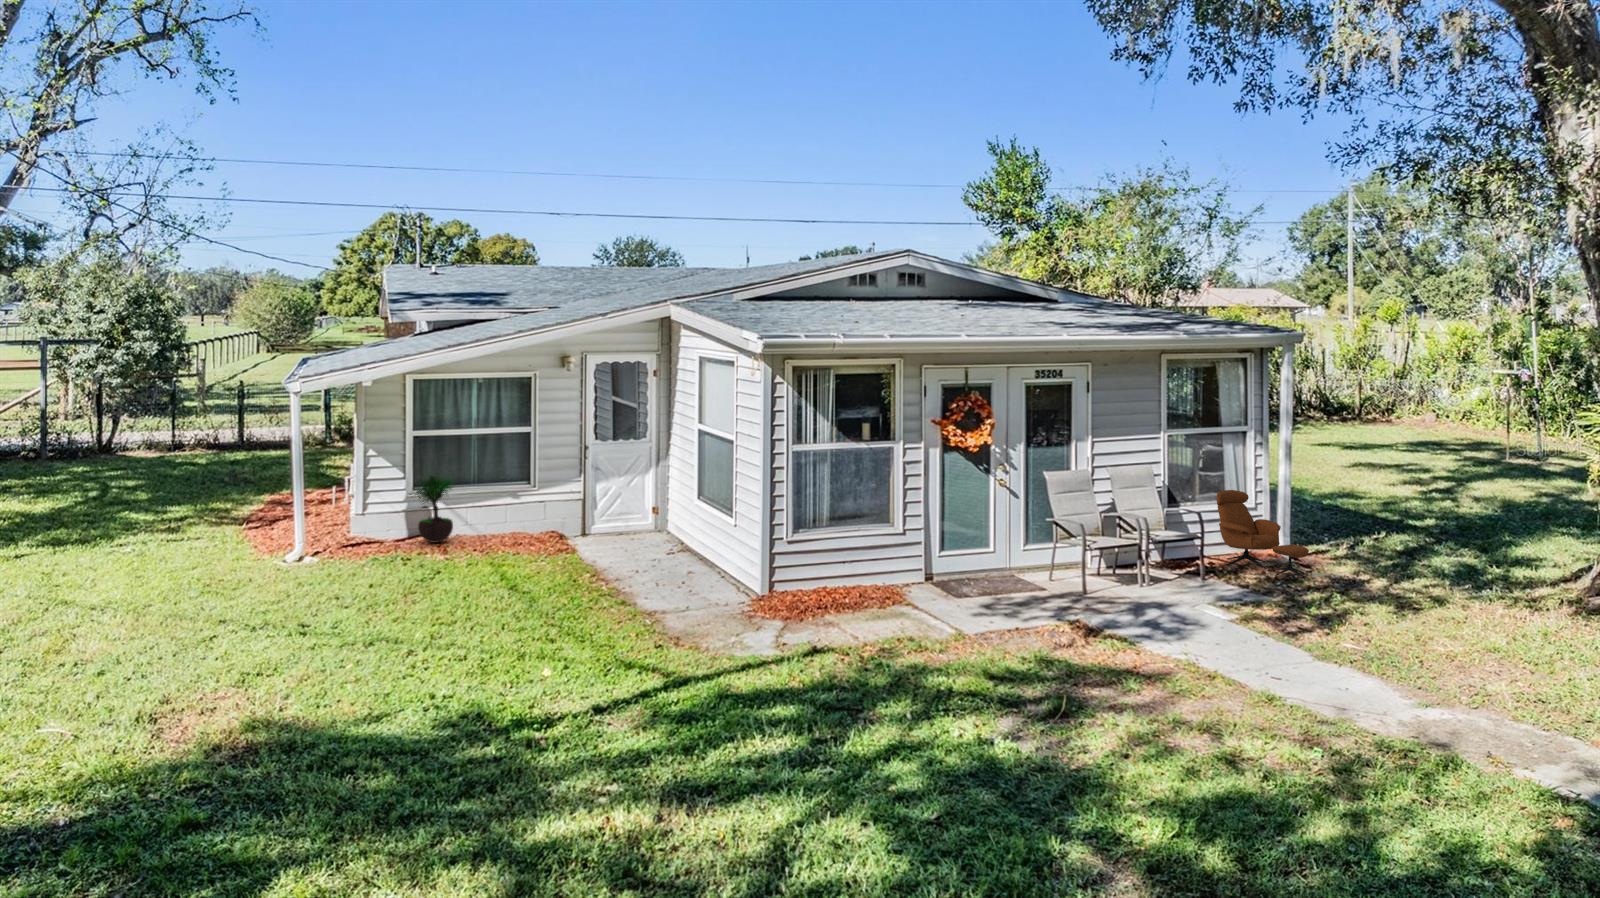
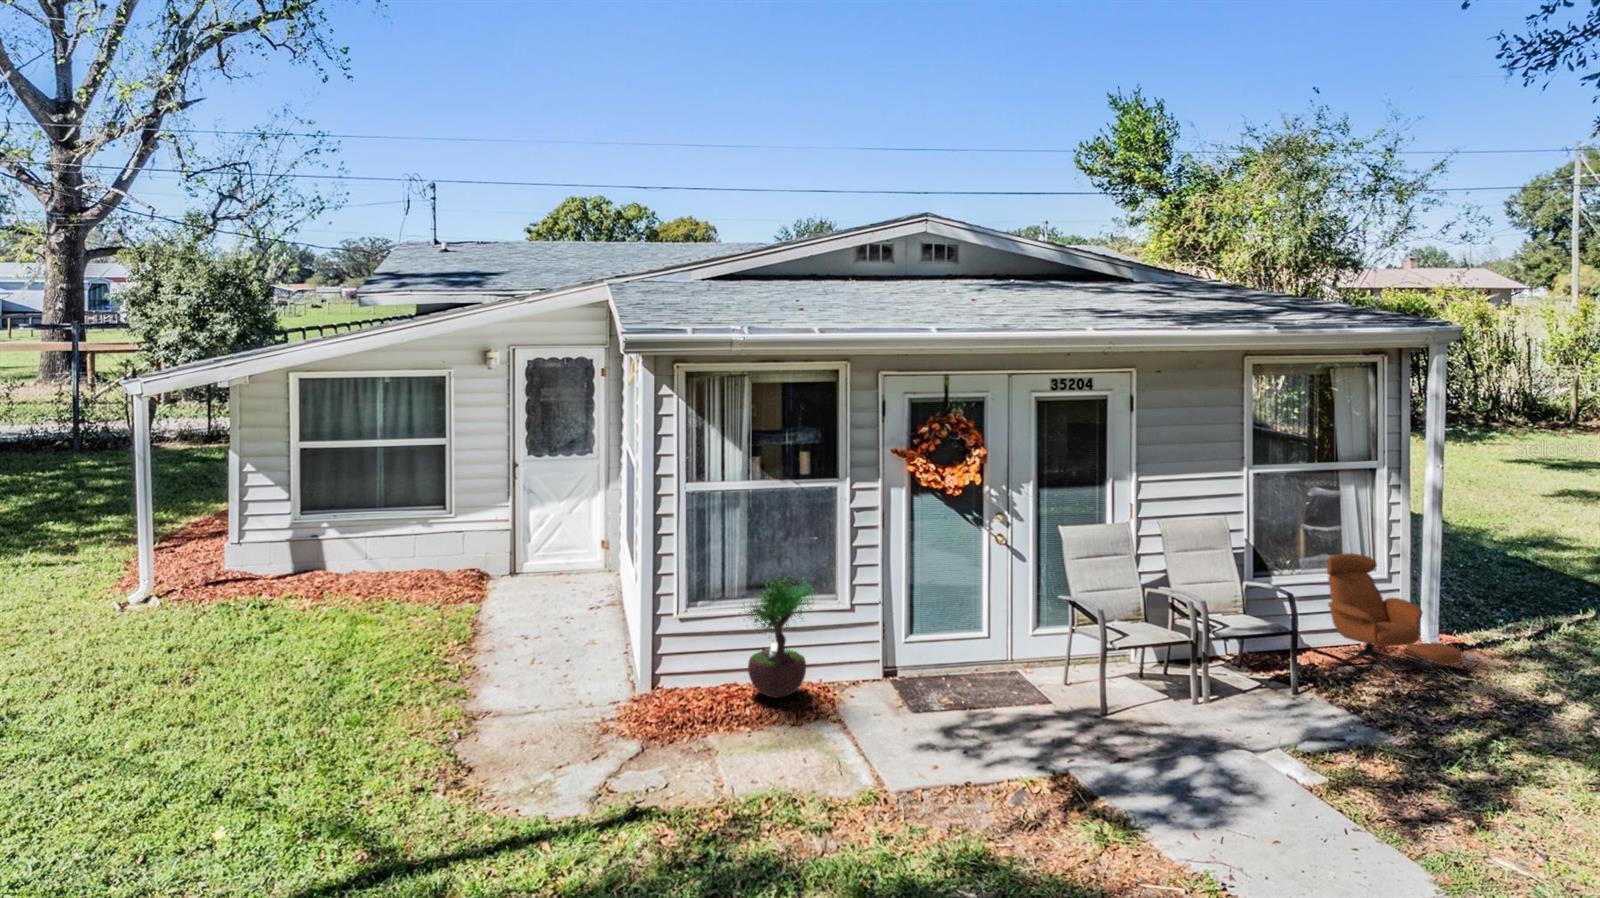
potted tree: present [410,473,453,543] -> present [748,575,814,698]

